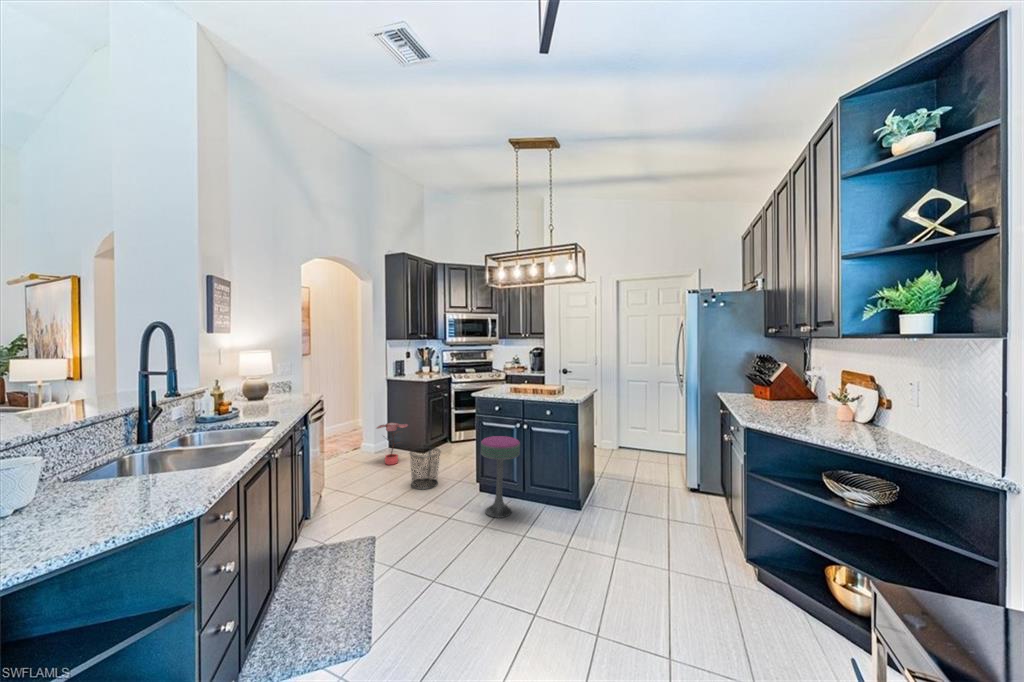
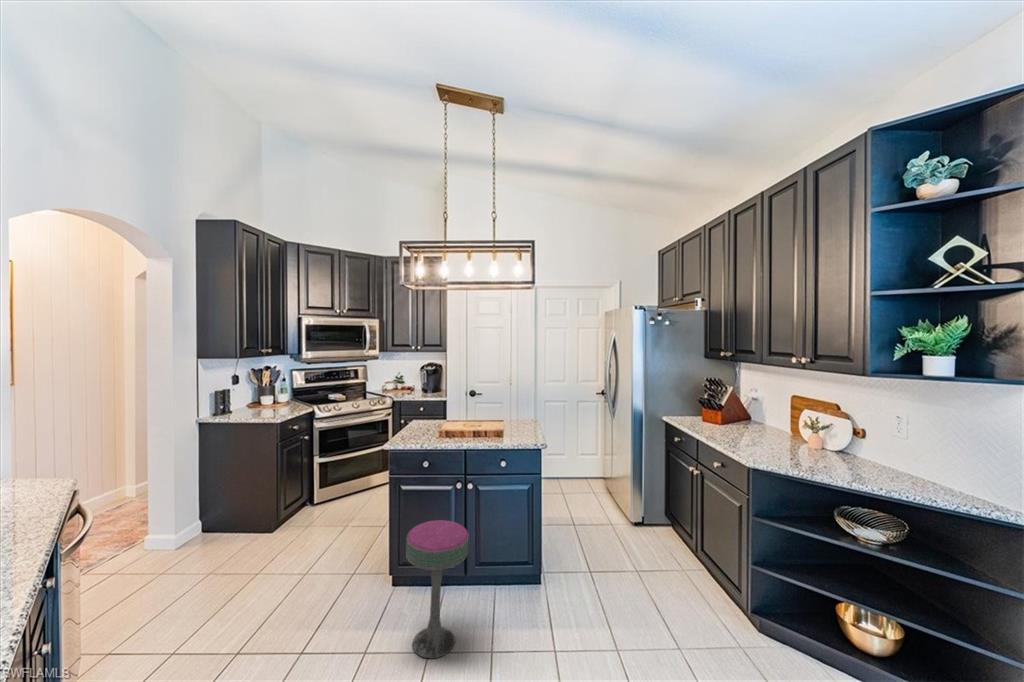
potted plant: present [377,423,408,465] -> none [182,498,246,573]
waste bin: present [410,447,440,490] -> none [260,541,318,622]

